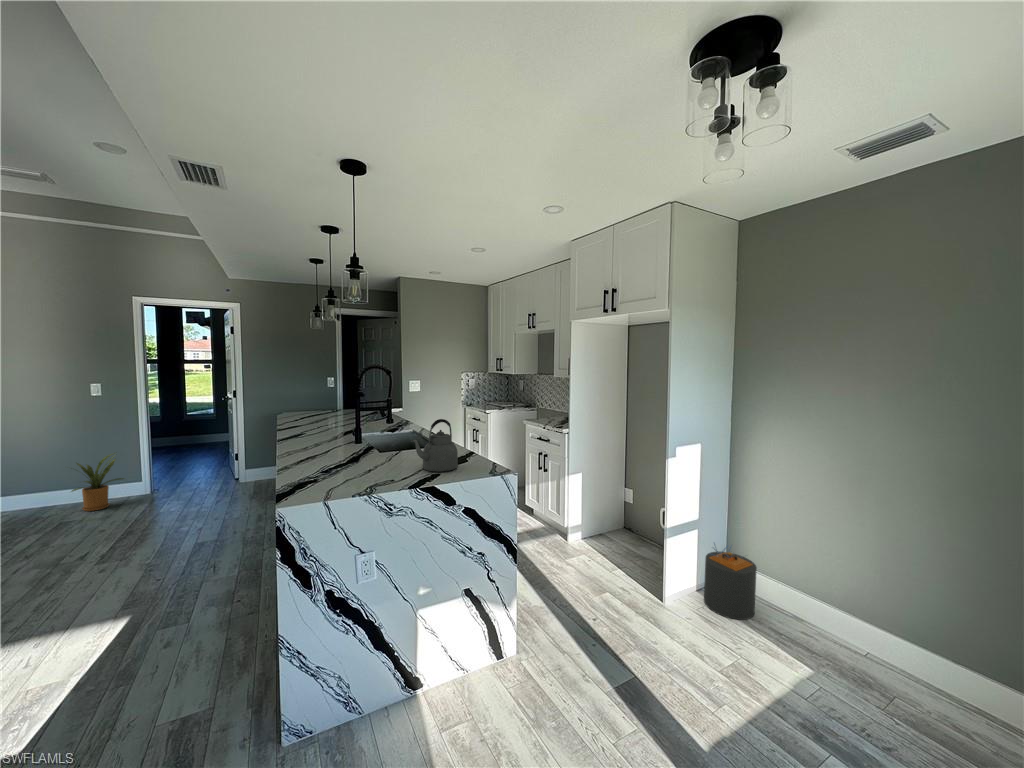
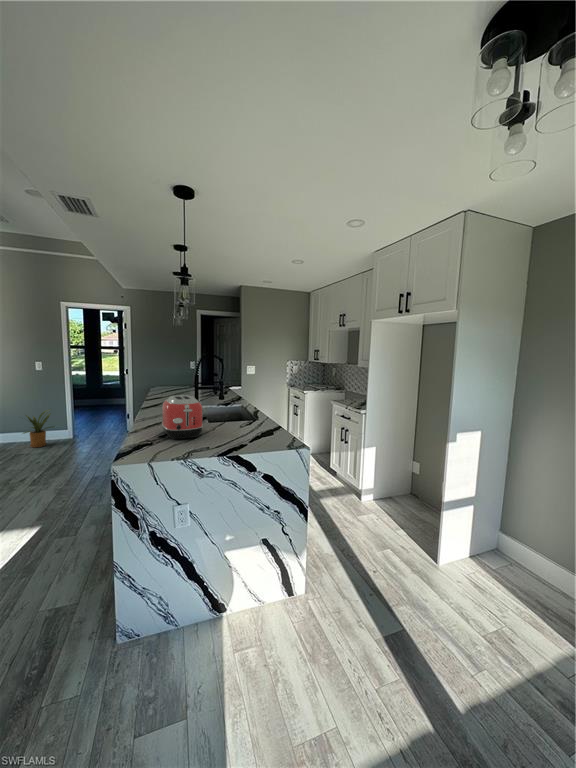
toaster: none [324,417,381,473] -> present [162,395,203,439]
kettle: present [411,419,458,472] -> none [223,401,263,443]
trash can: present [704,544,757,620] -> none [475,517,527,589]

